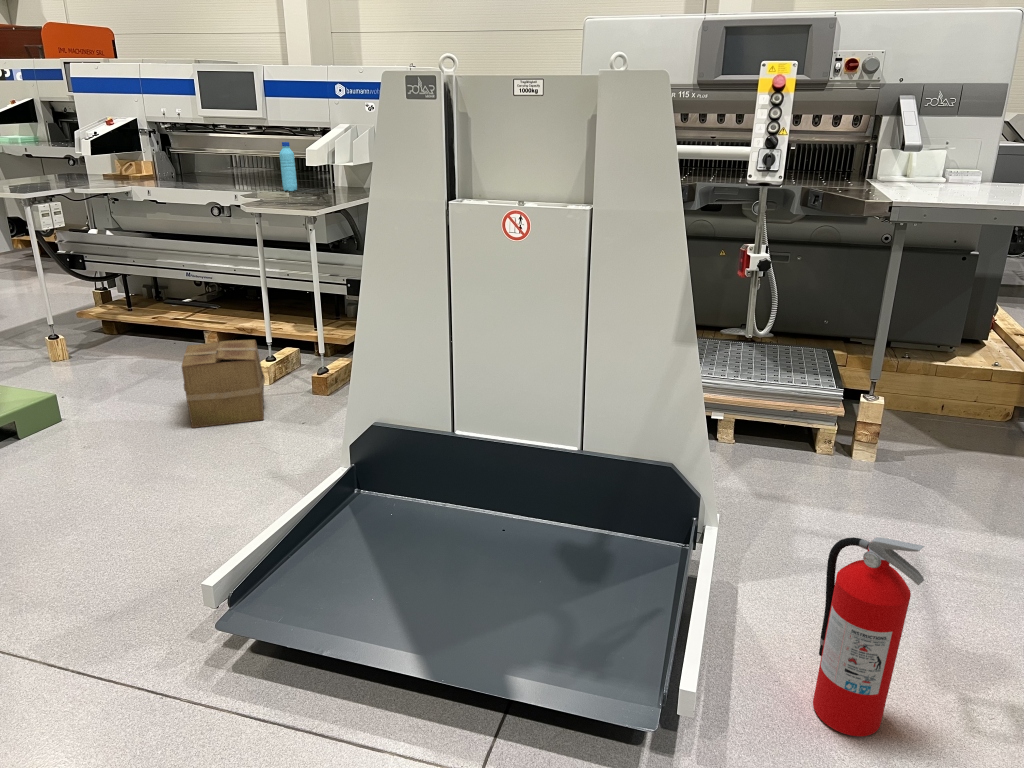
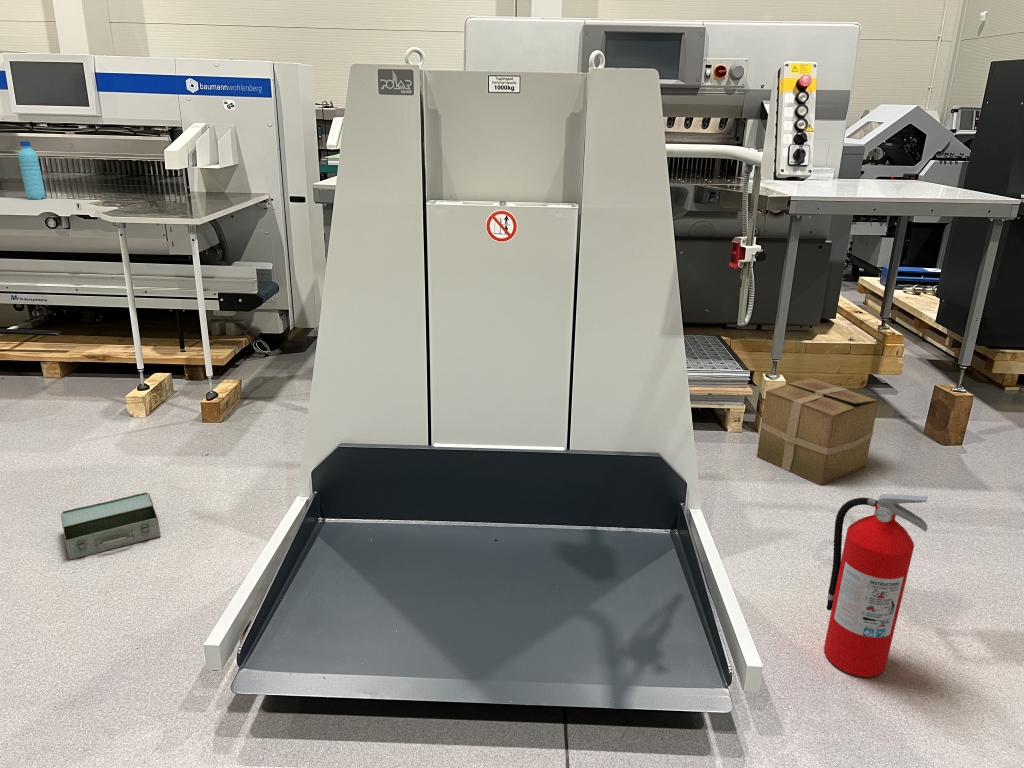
water bottle: present [279,142,297,191] -> present [18,141,45,199]
cardboard box: present [182,340,265,428] -> present [757,378,879,485]
toolbox: none [159,449,239,498] -> present [61,493,161,560]

